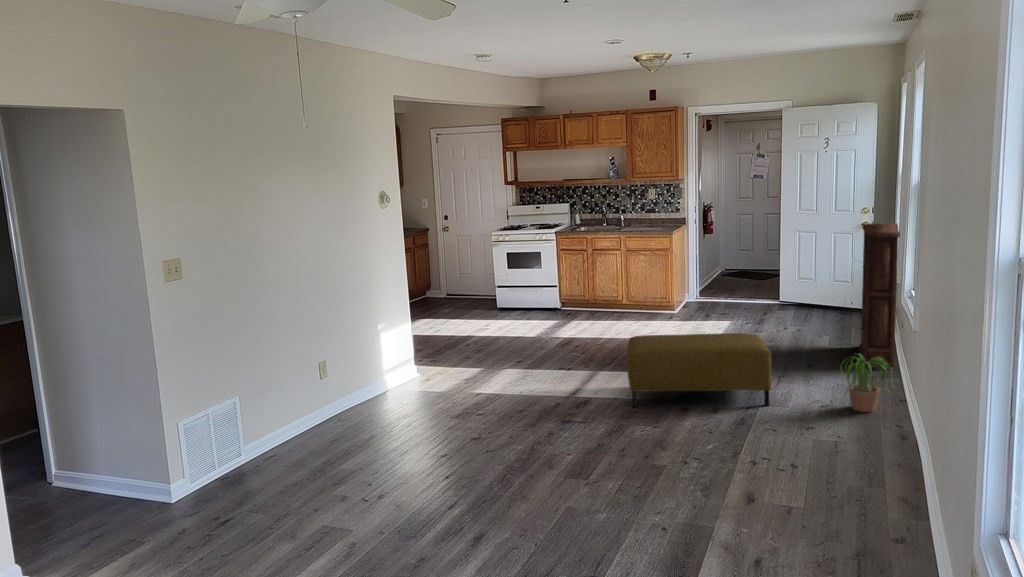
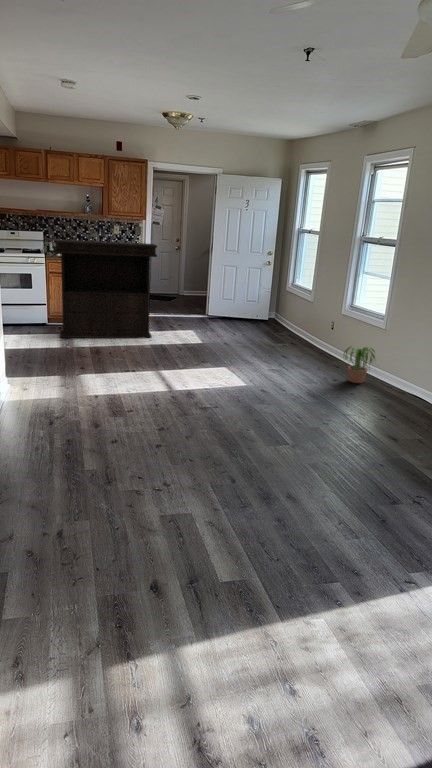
console table: none [541,212,665,331] -> present [54,239,157,338]
bookshelf: present [860,223,900,370] -> none [296,260,347,356]
ottoman: present [627,333,771,407] -> none [197,335,309,394]

